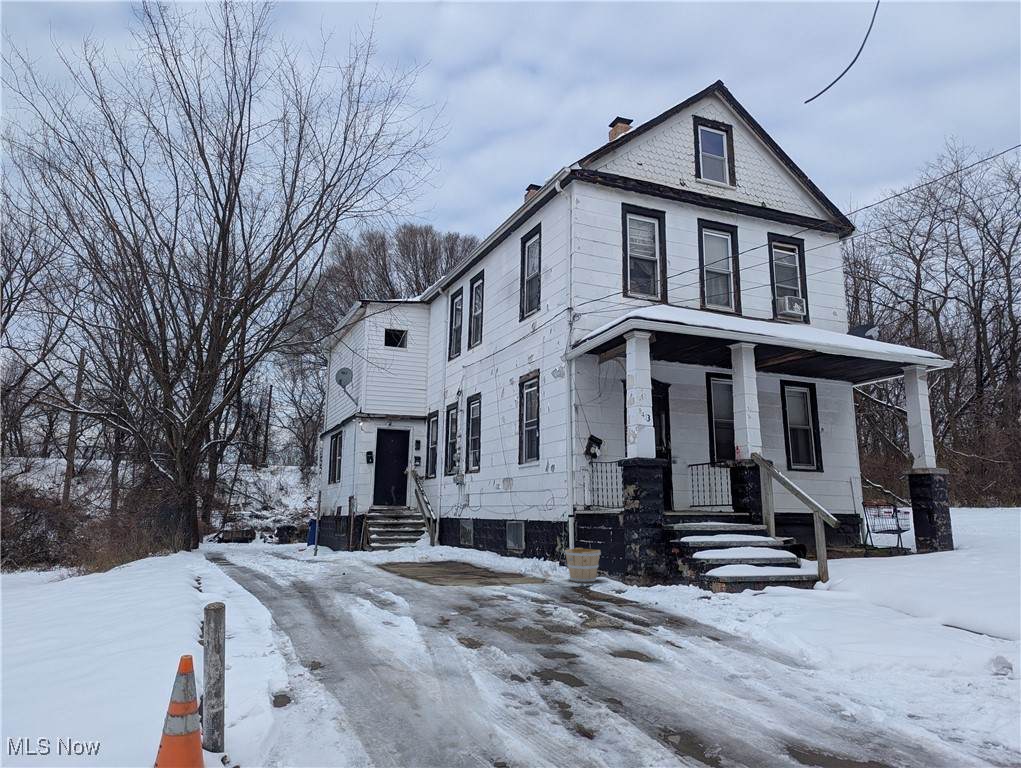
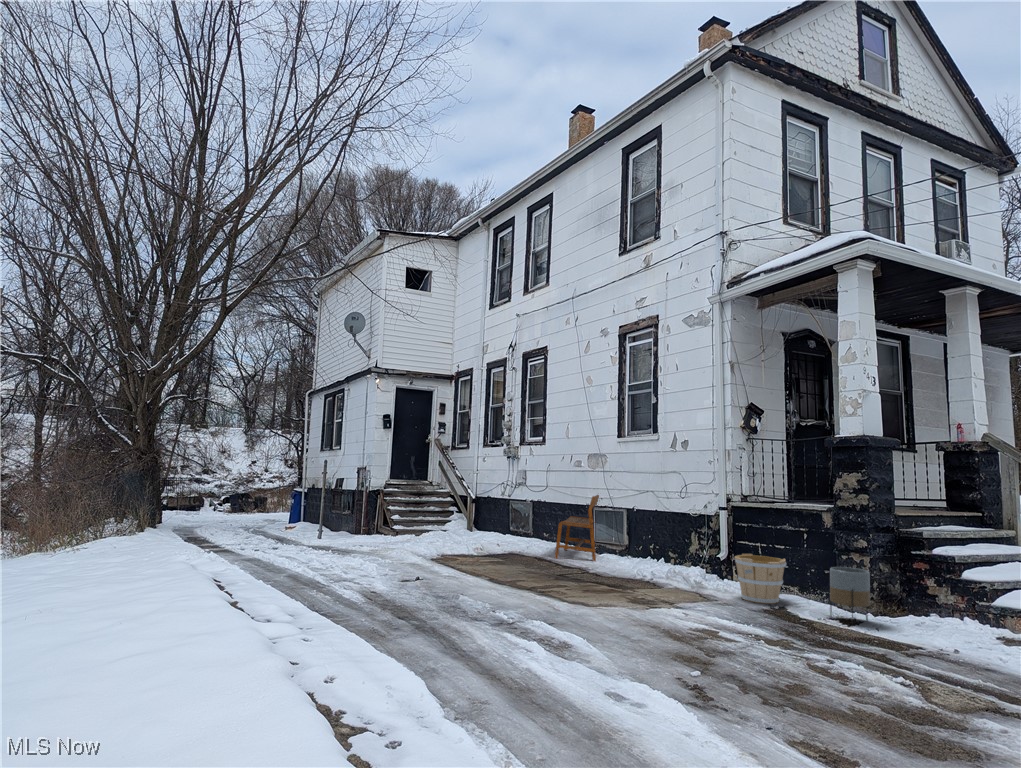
bench: none [470,510,515,562] -> present [555,495,599,561]
planter: none [612,553,638,592] -> present [830,567,870,624]

